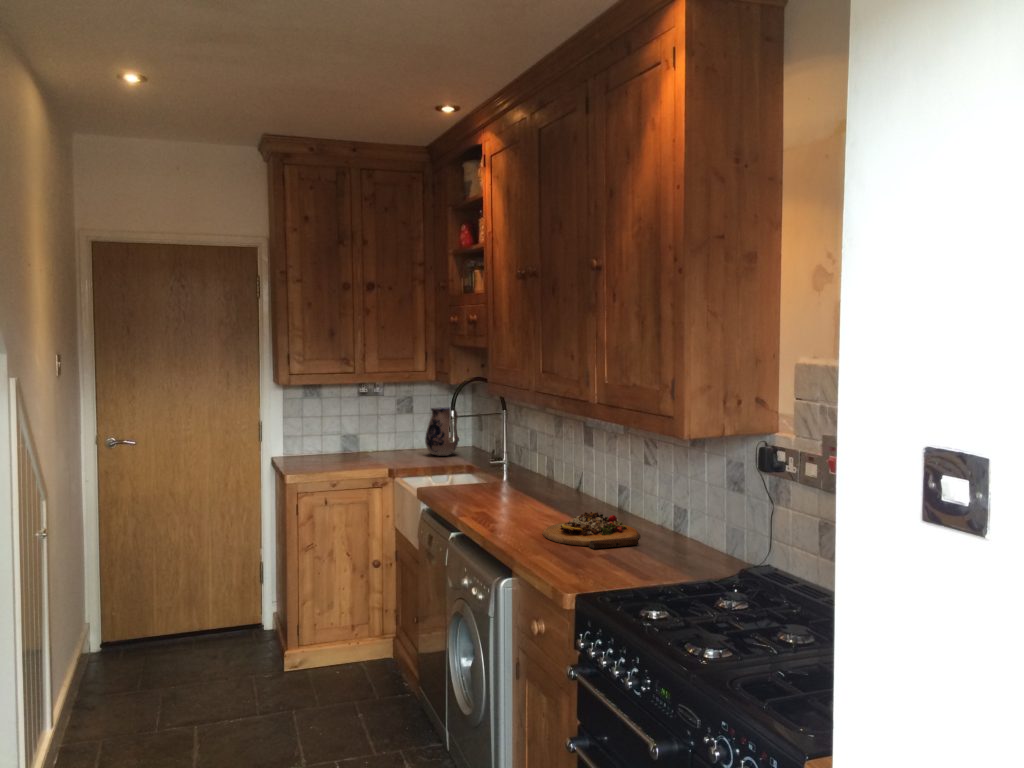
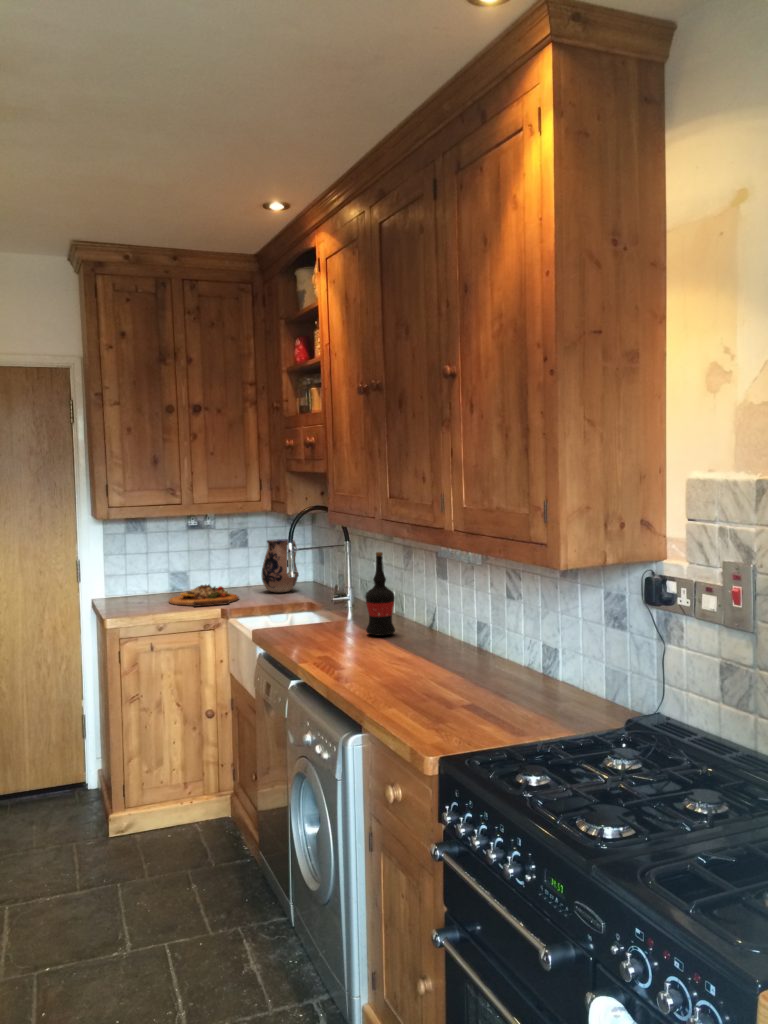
wine bottle: none [519,421,545,495] -> present [365,552,395,636]
cutting board: present [542,512,640,549] -> present [169,585,239,607]

